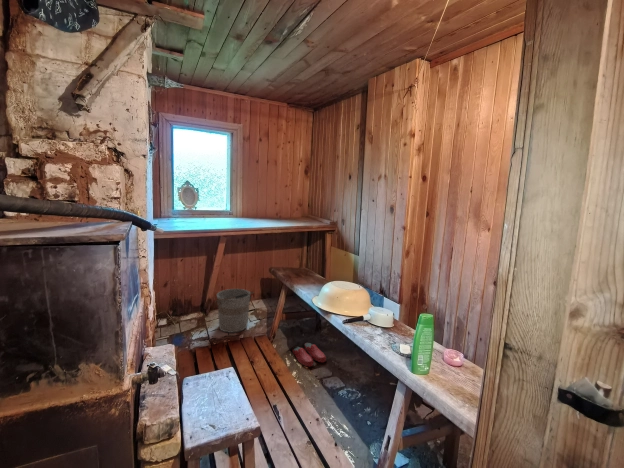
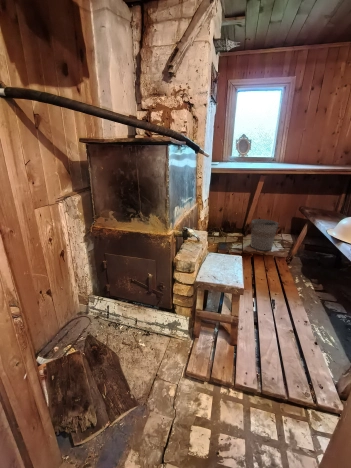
slippers: present [292,343,326,367] -> none [304,272,336,292]

